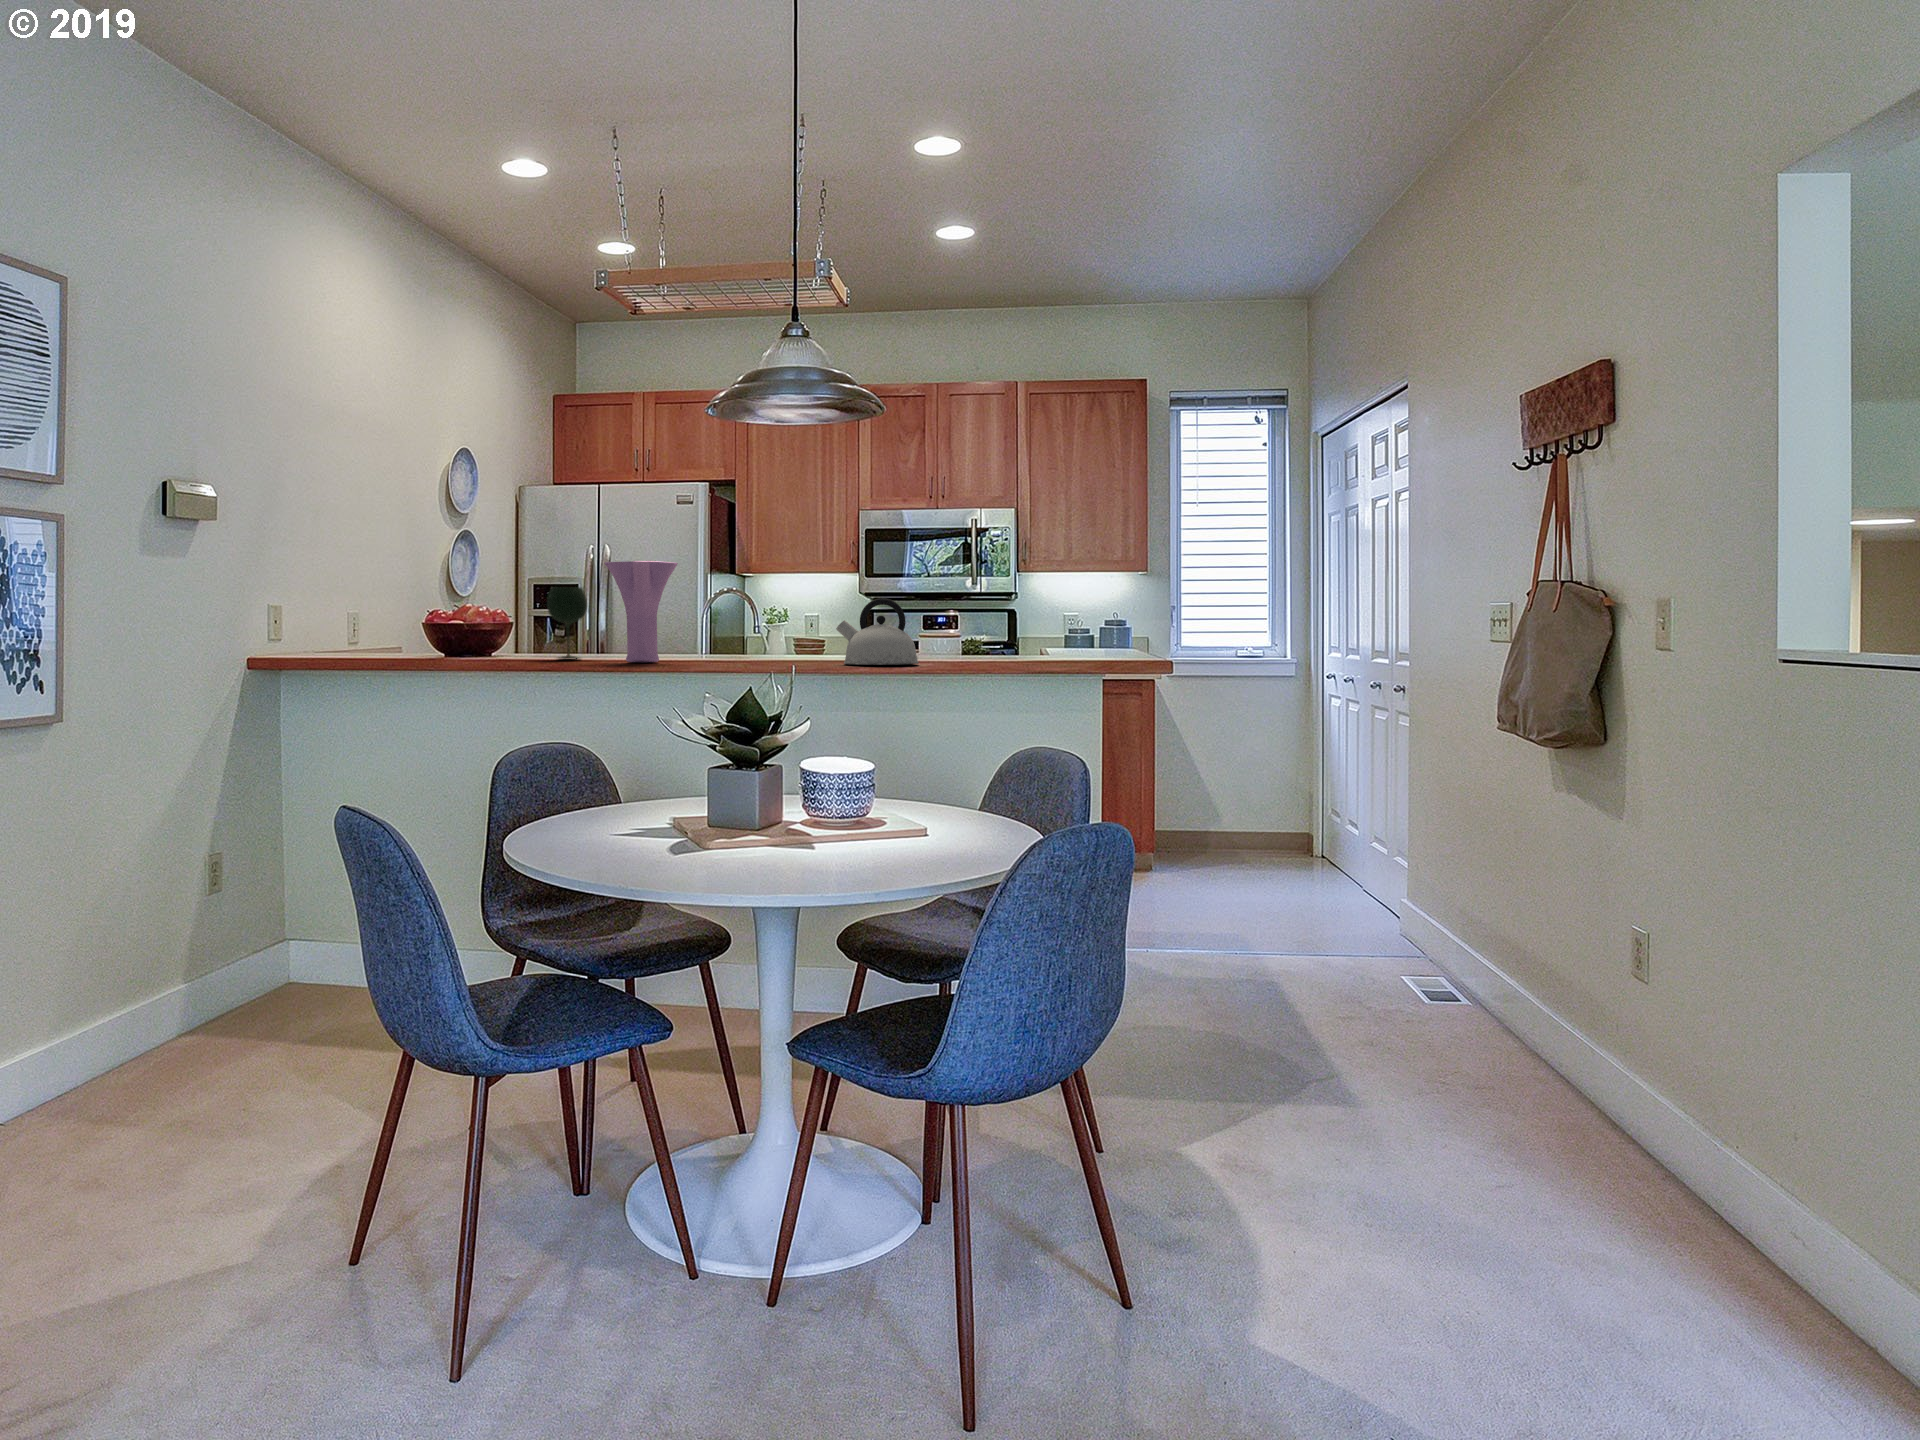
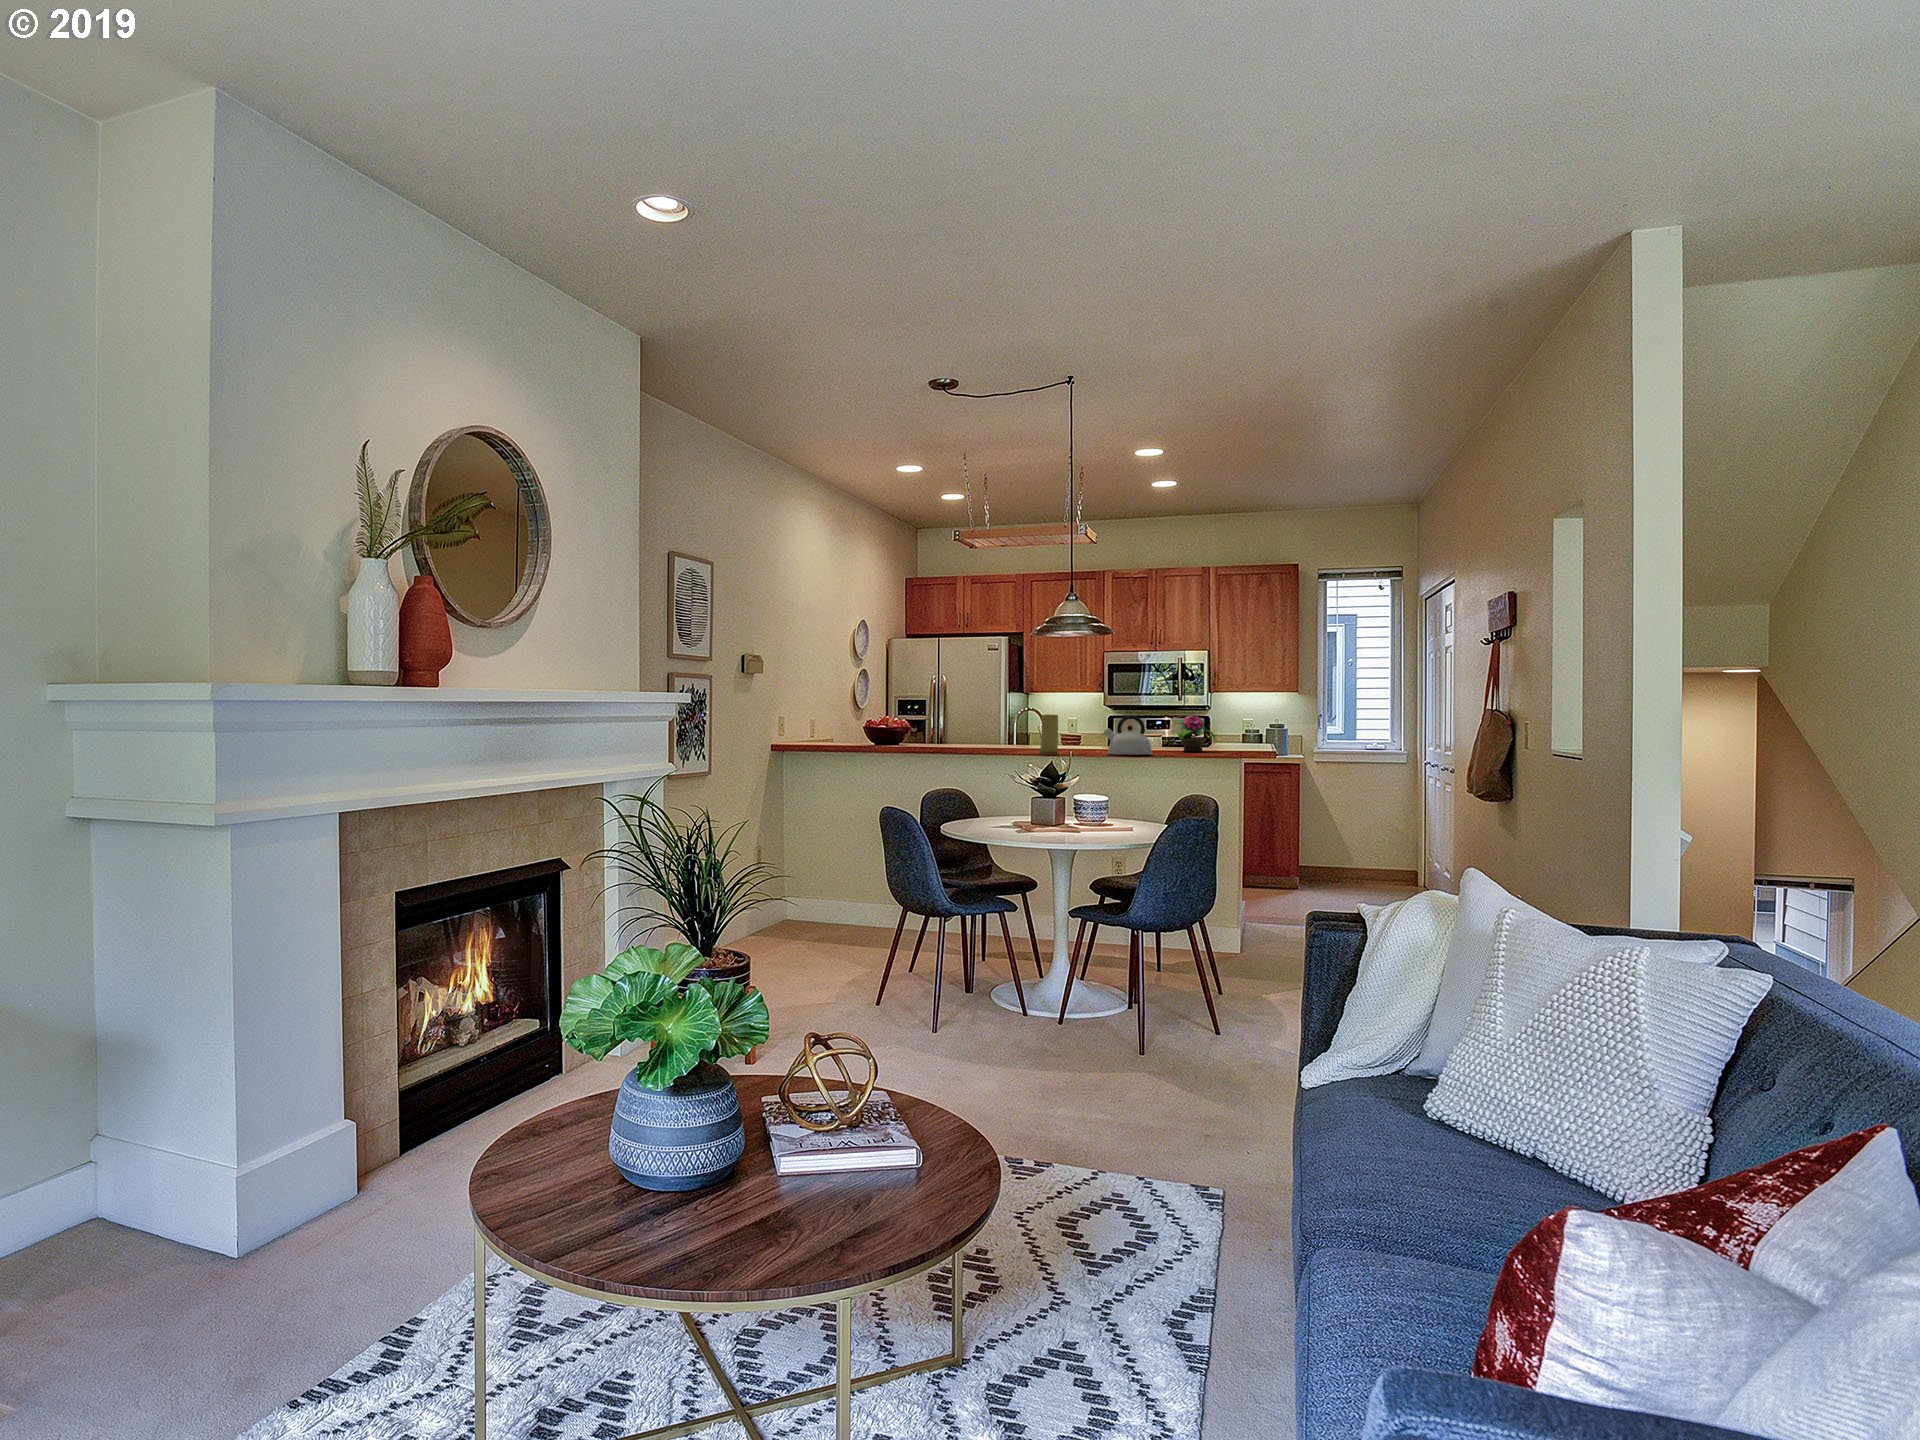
vase: present [604,561,678,662] -> none [971,694,1012,752]
wine glass: present [547,587,587,660] -> none [935,708,957,750]
candle: none [722,597,762,665] -> present [1038,715,1060,754]
potted flower: none [949,600,1021,659] -> present [1170,715,1215,751]

